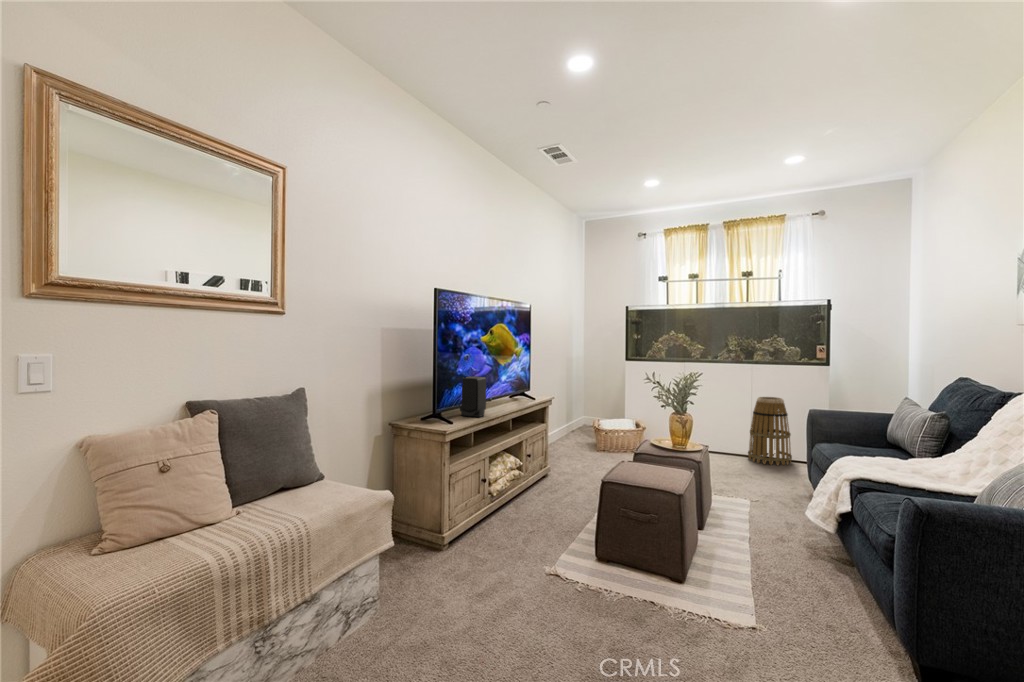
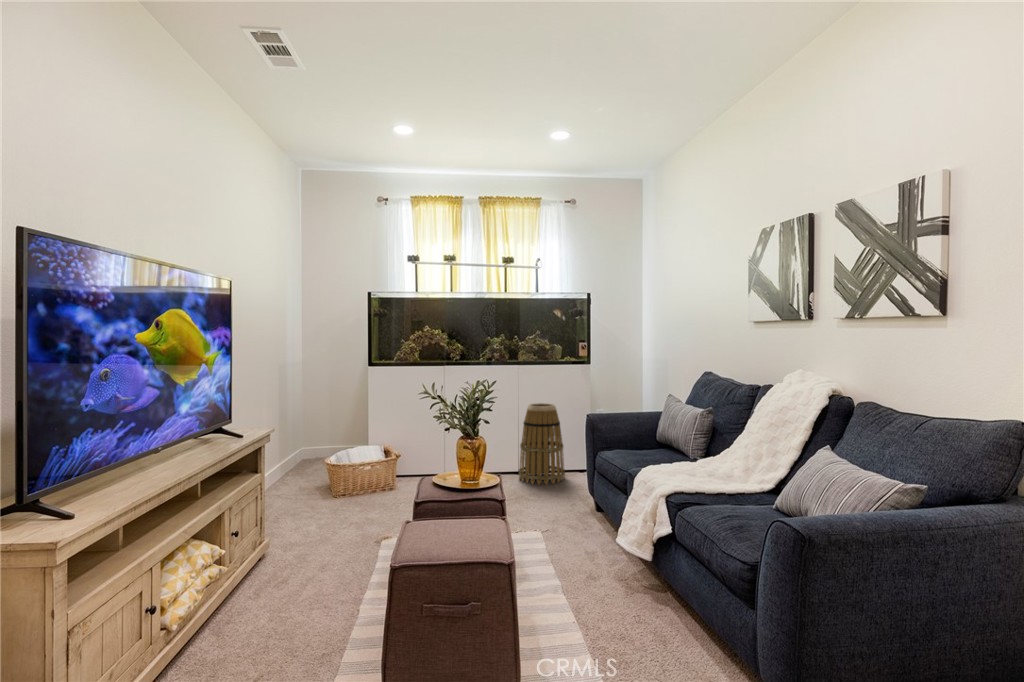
speaker: present [459,377,486,417] -> none [89,411,151,491]

